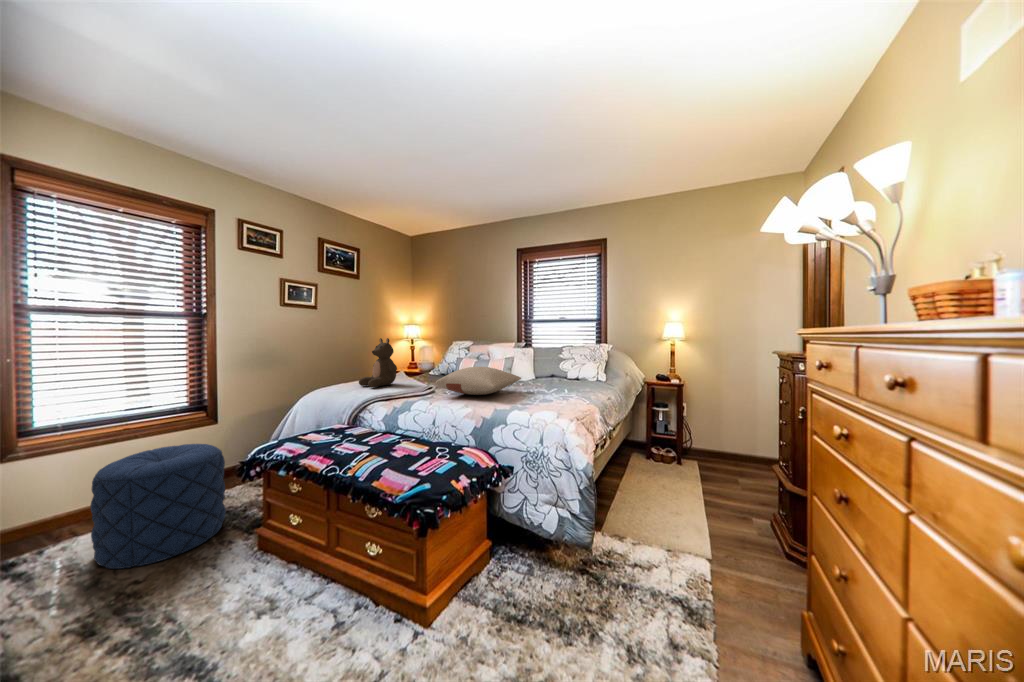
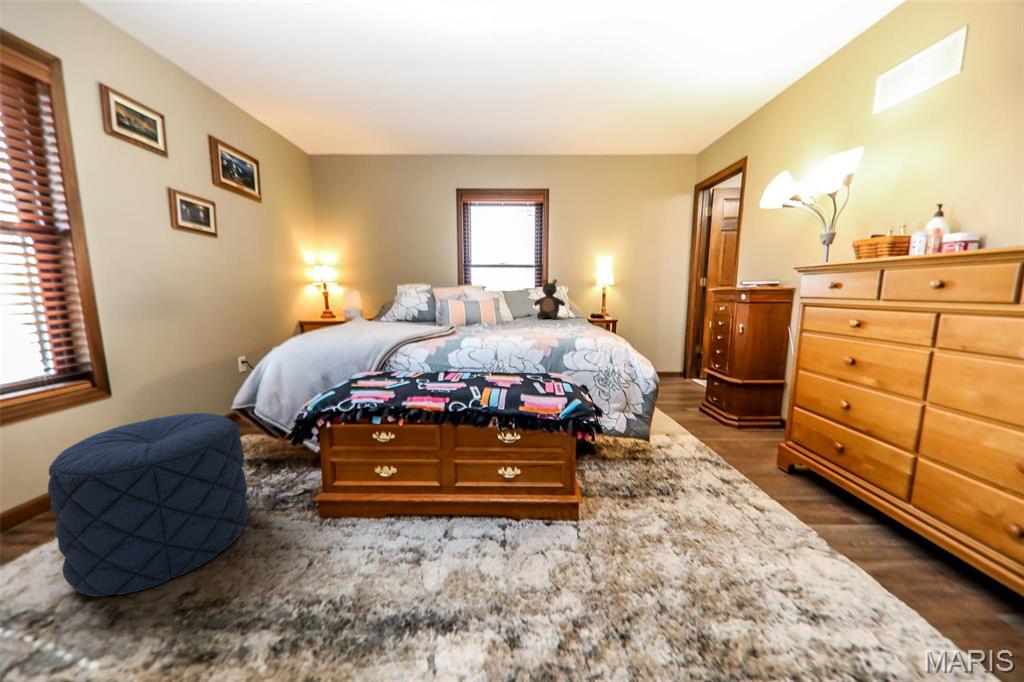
stuffed bear: present [359,338,397,387] -> present [534,279,565,319]
pillow: present [436,367,521,395] -> none [476,304,543,331]

